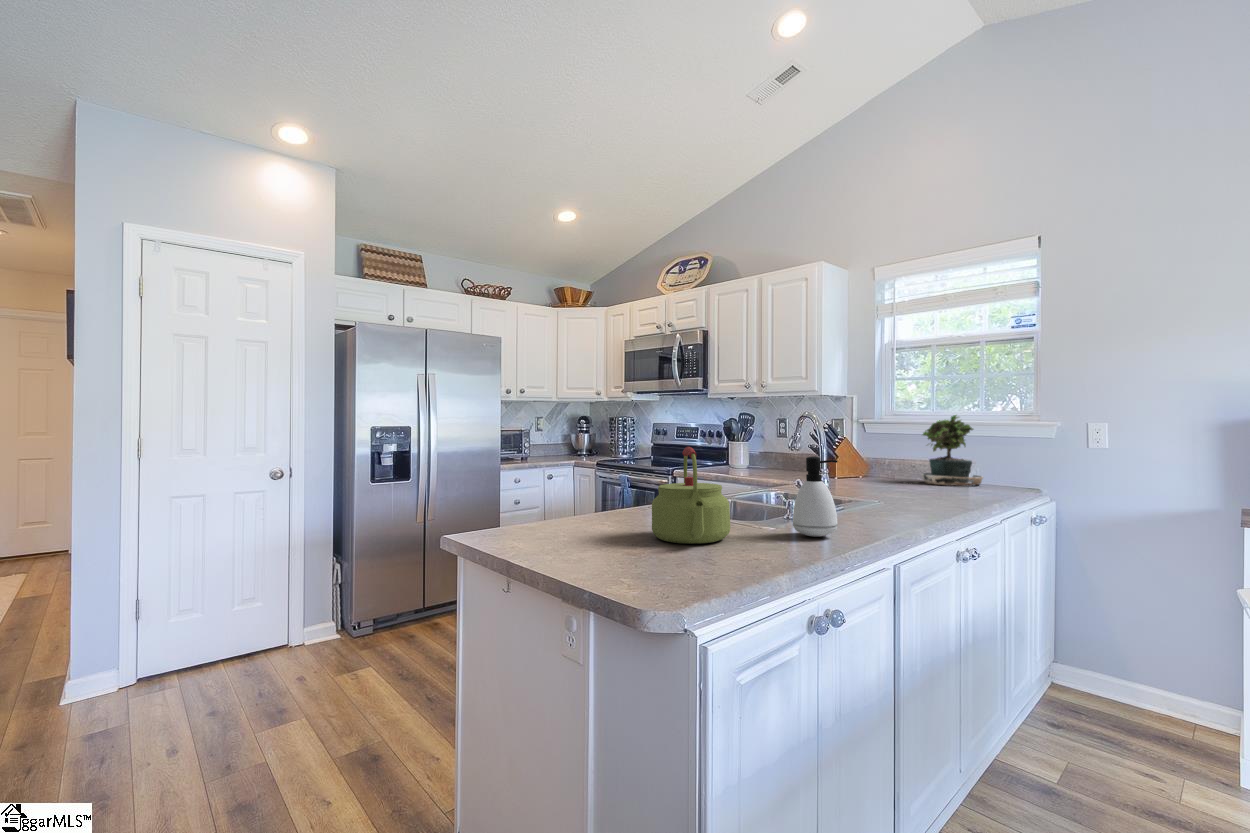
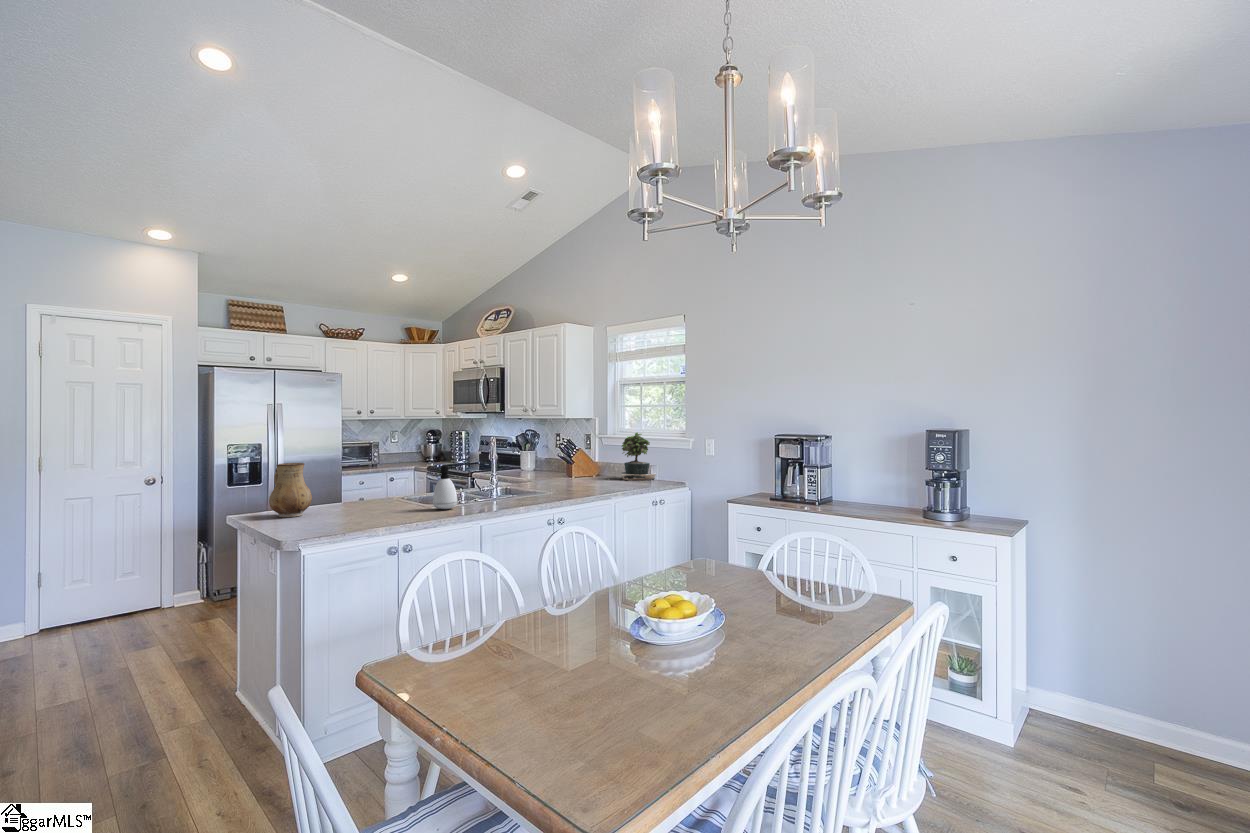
kettle: present [652,447,730,544] -> none [348,461,396,514]
ceramic pitcher: none [525,448,593,547] -> present [269,463,312,517]

